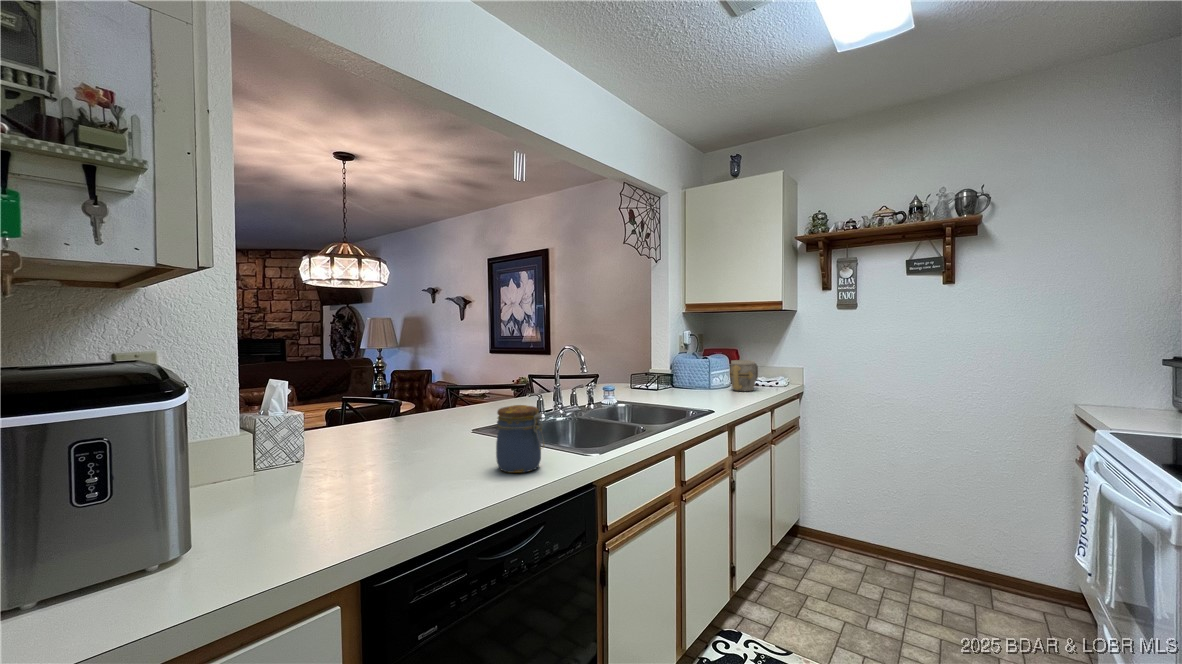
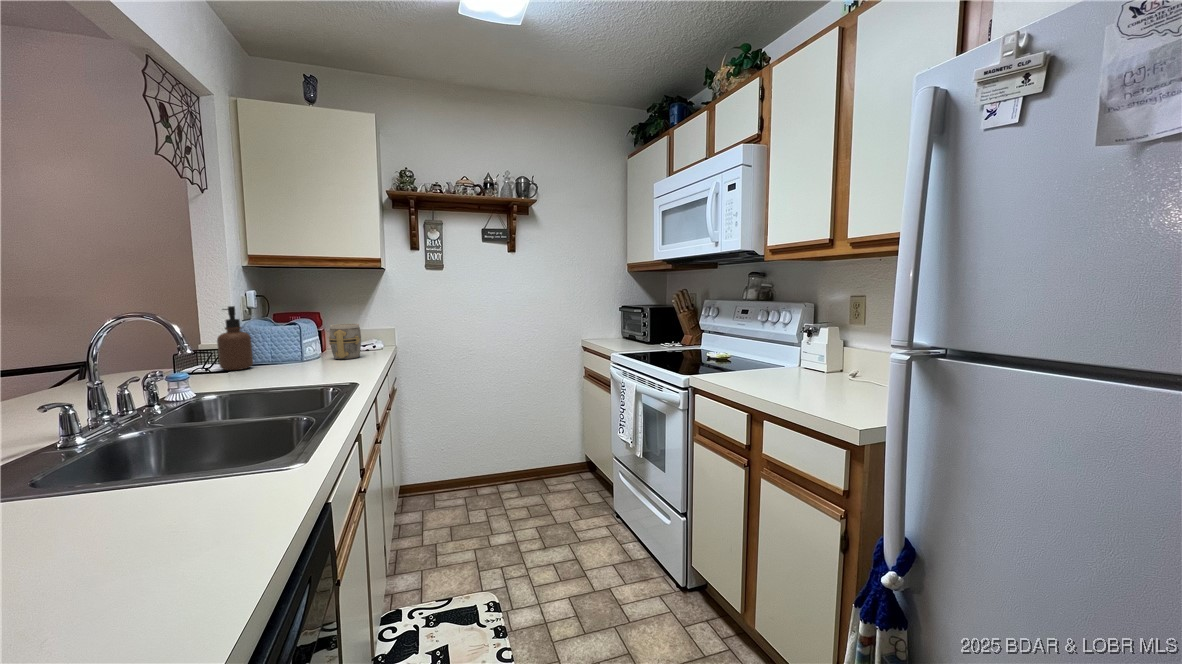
soap dispenser: none [654,342,675,389] -> present [217,306,253,370]
jar: present [496,405,544,473] -> none [151,409,260,531]

